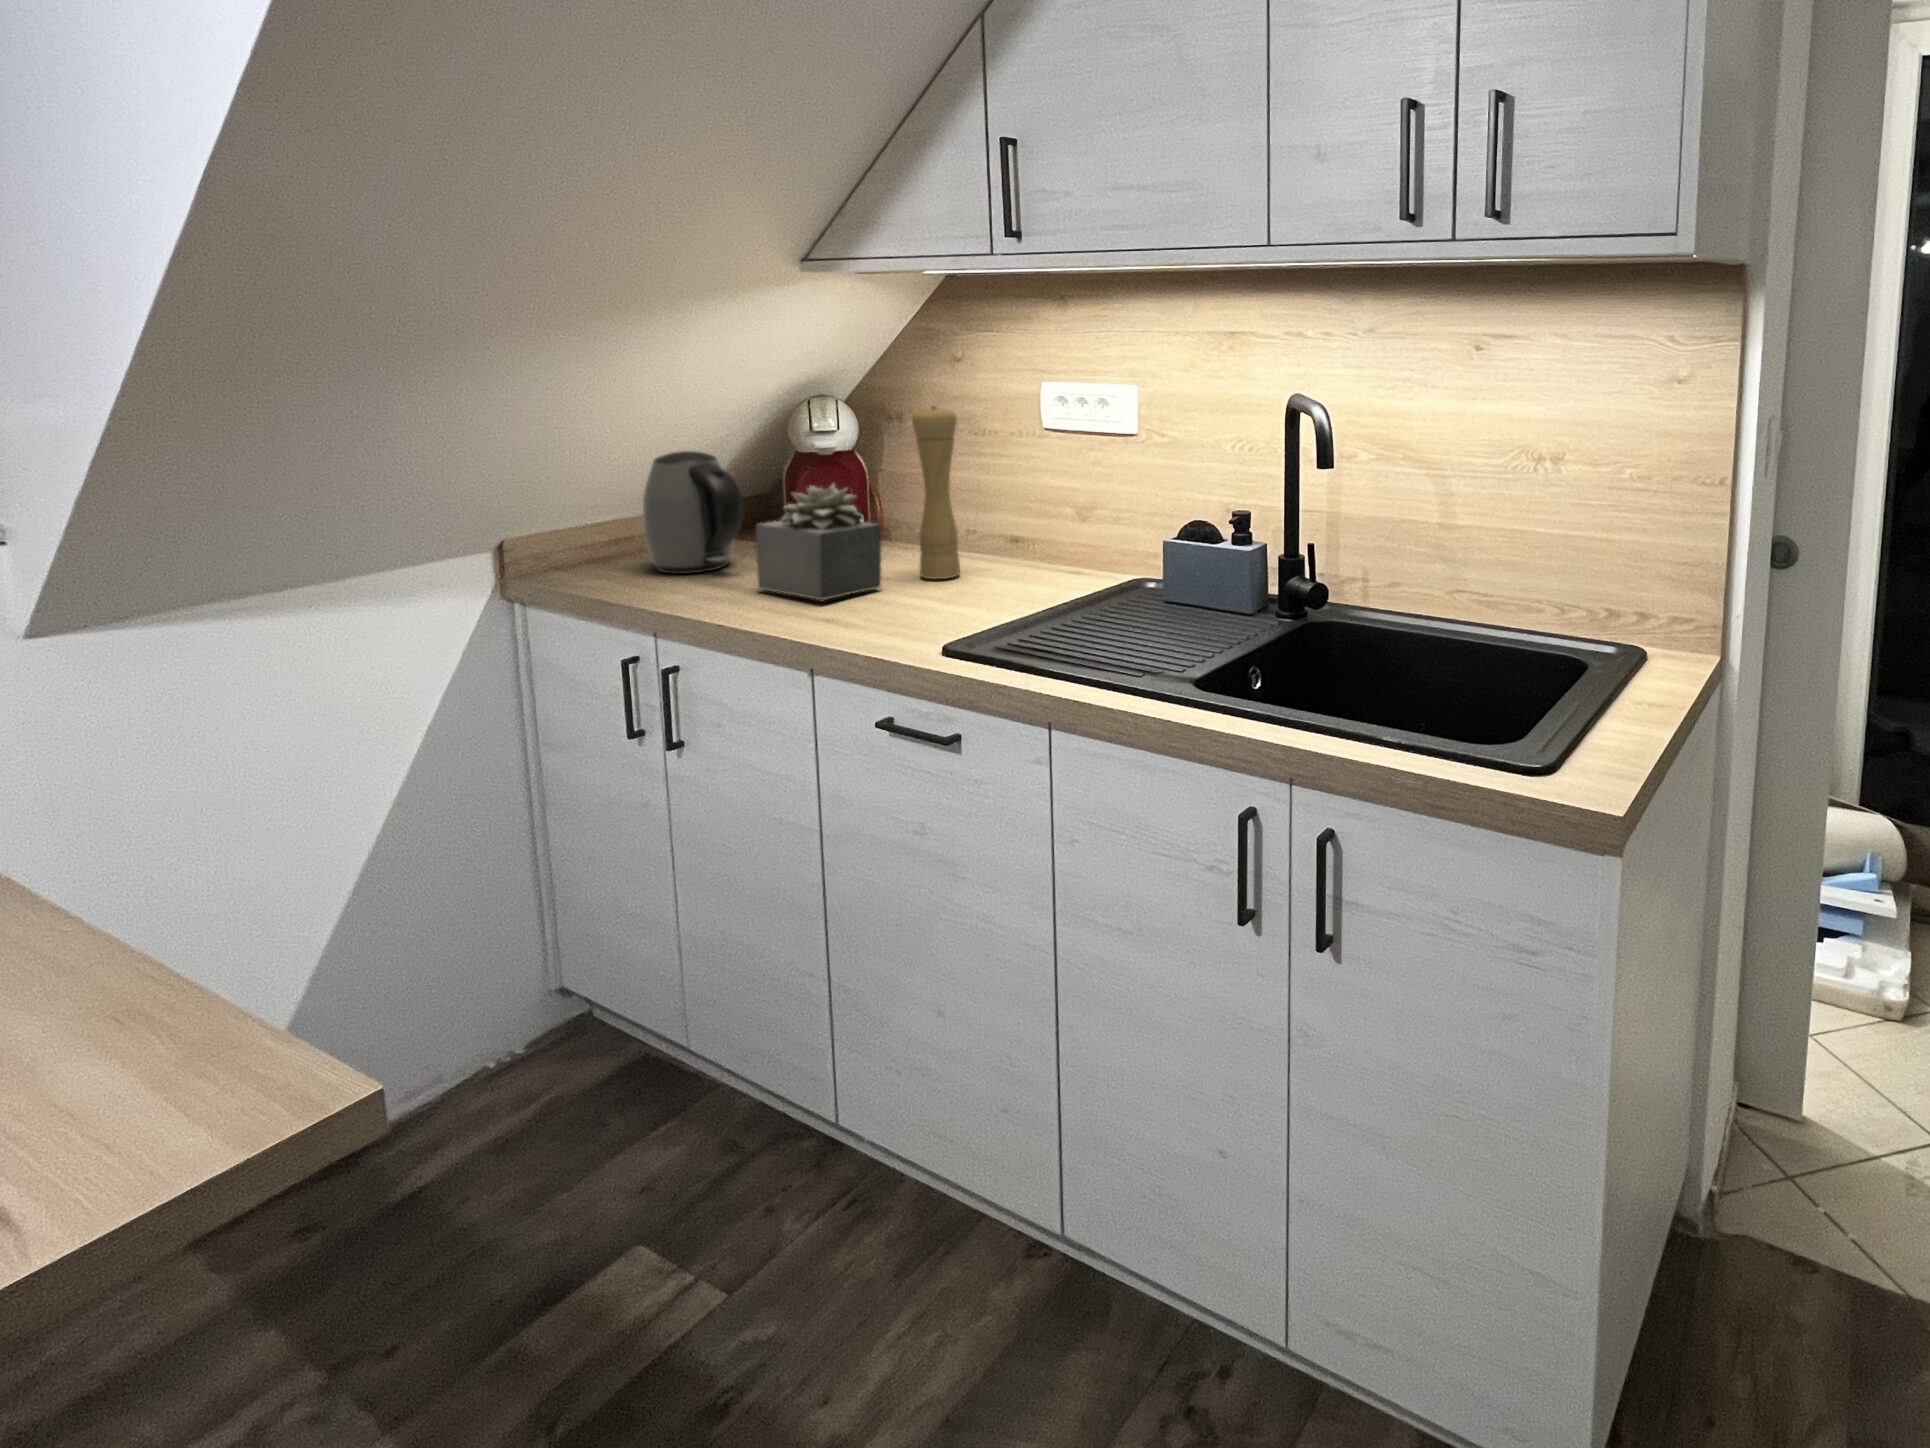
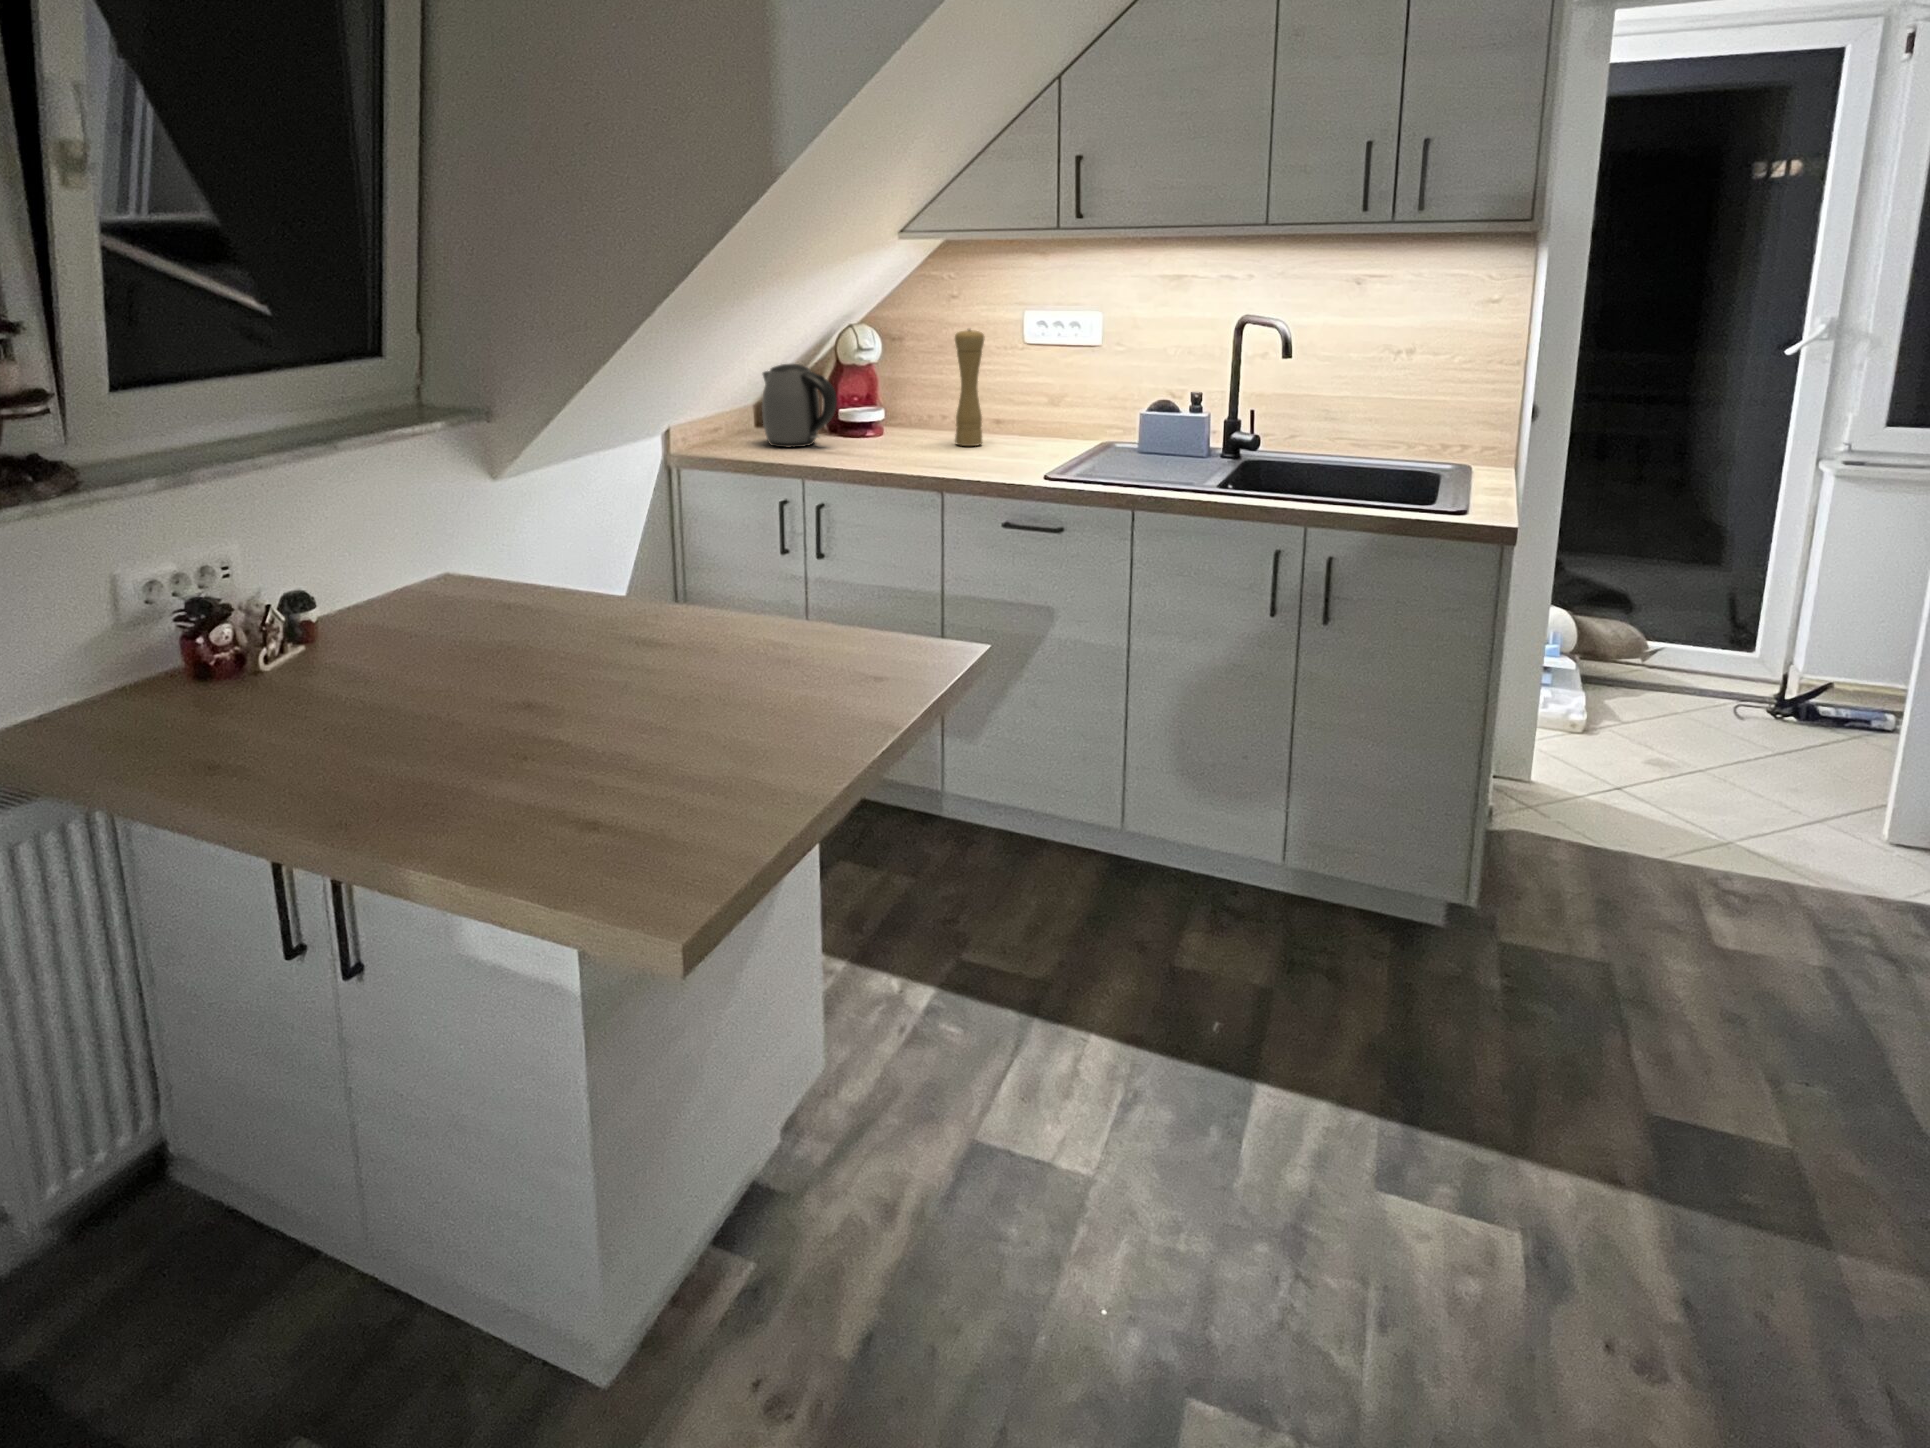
succulent plant: present [756,484,881,600] -> none [865,381,946,457]

